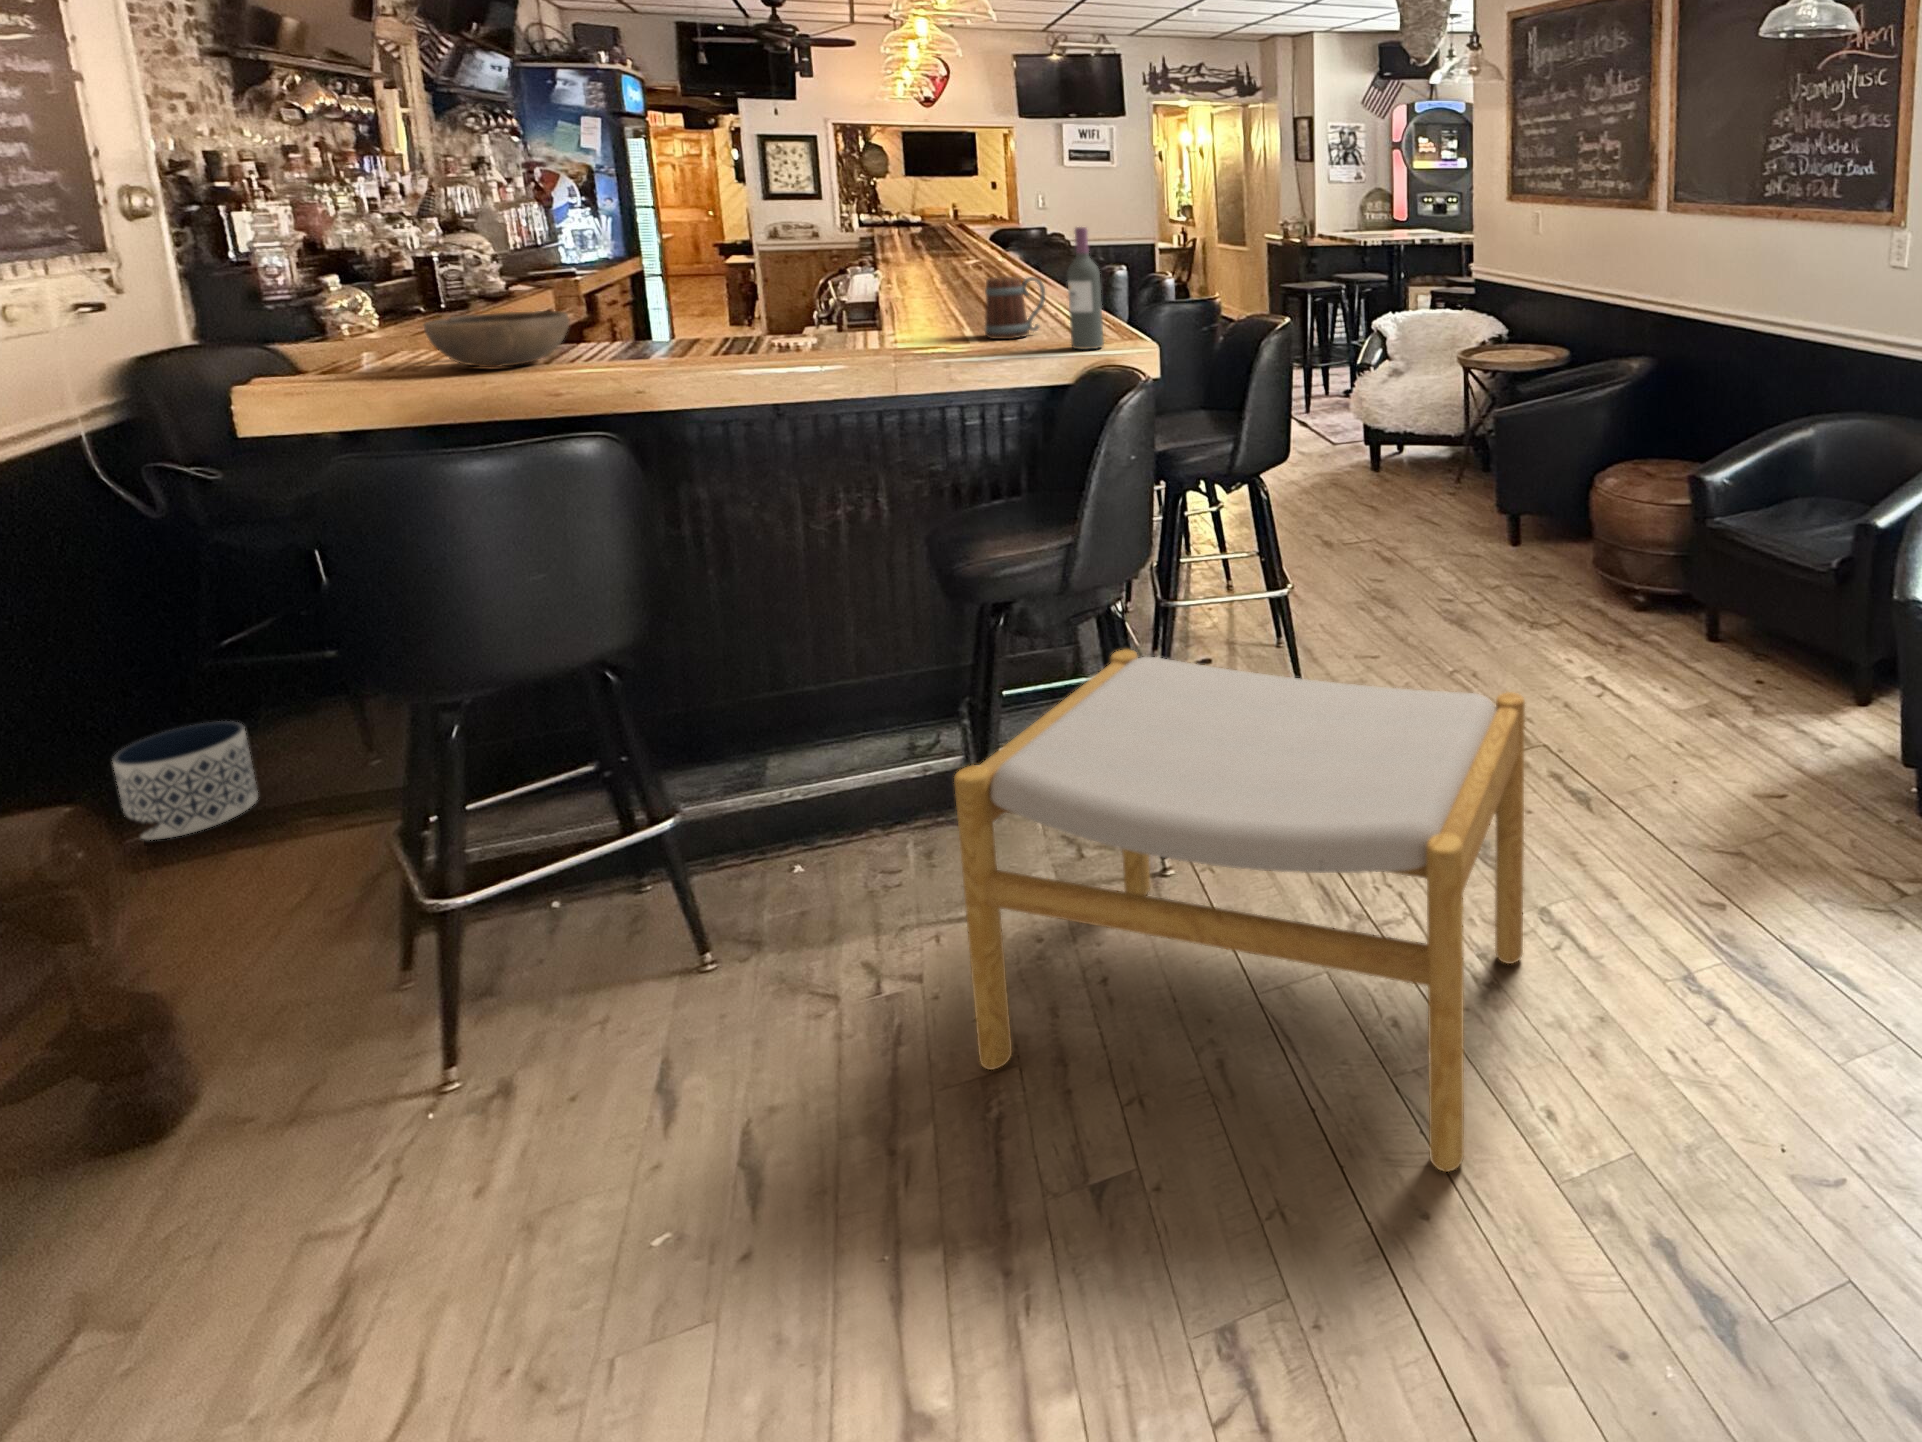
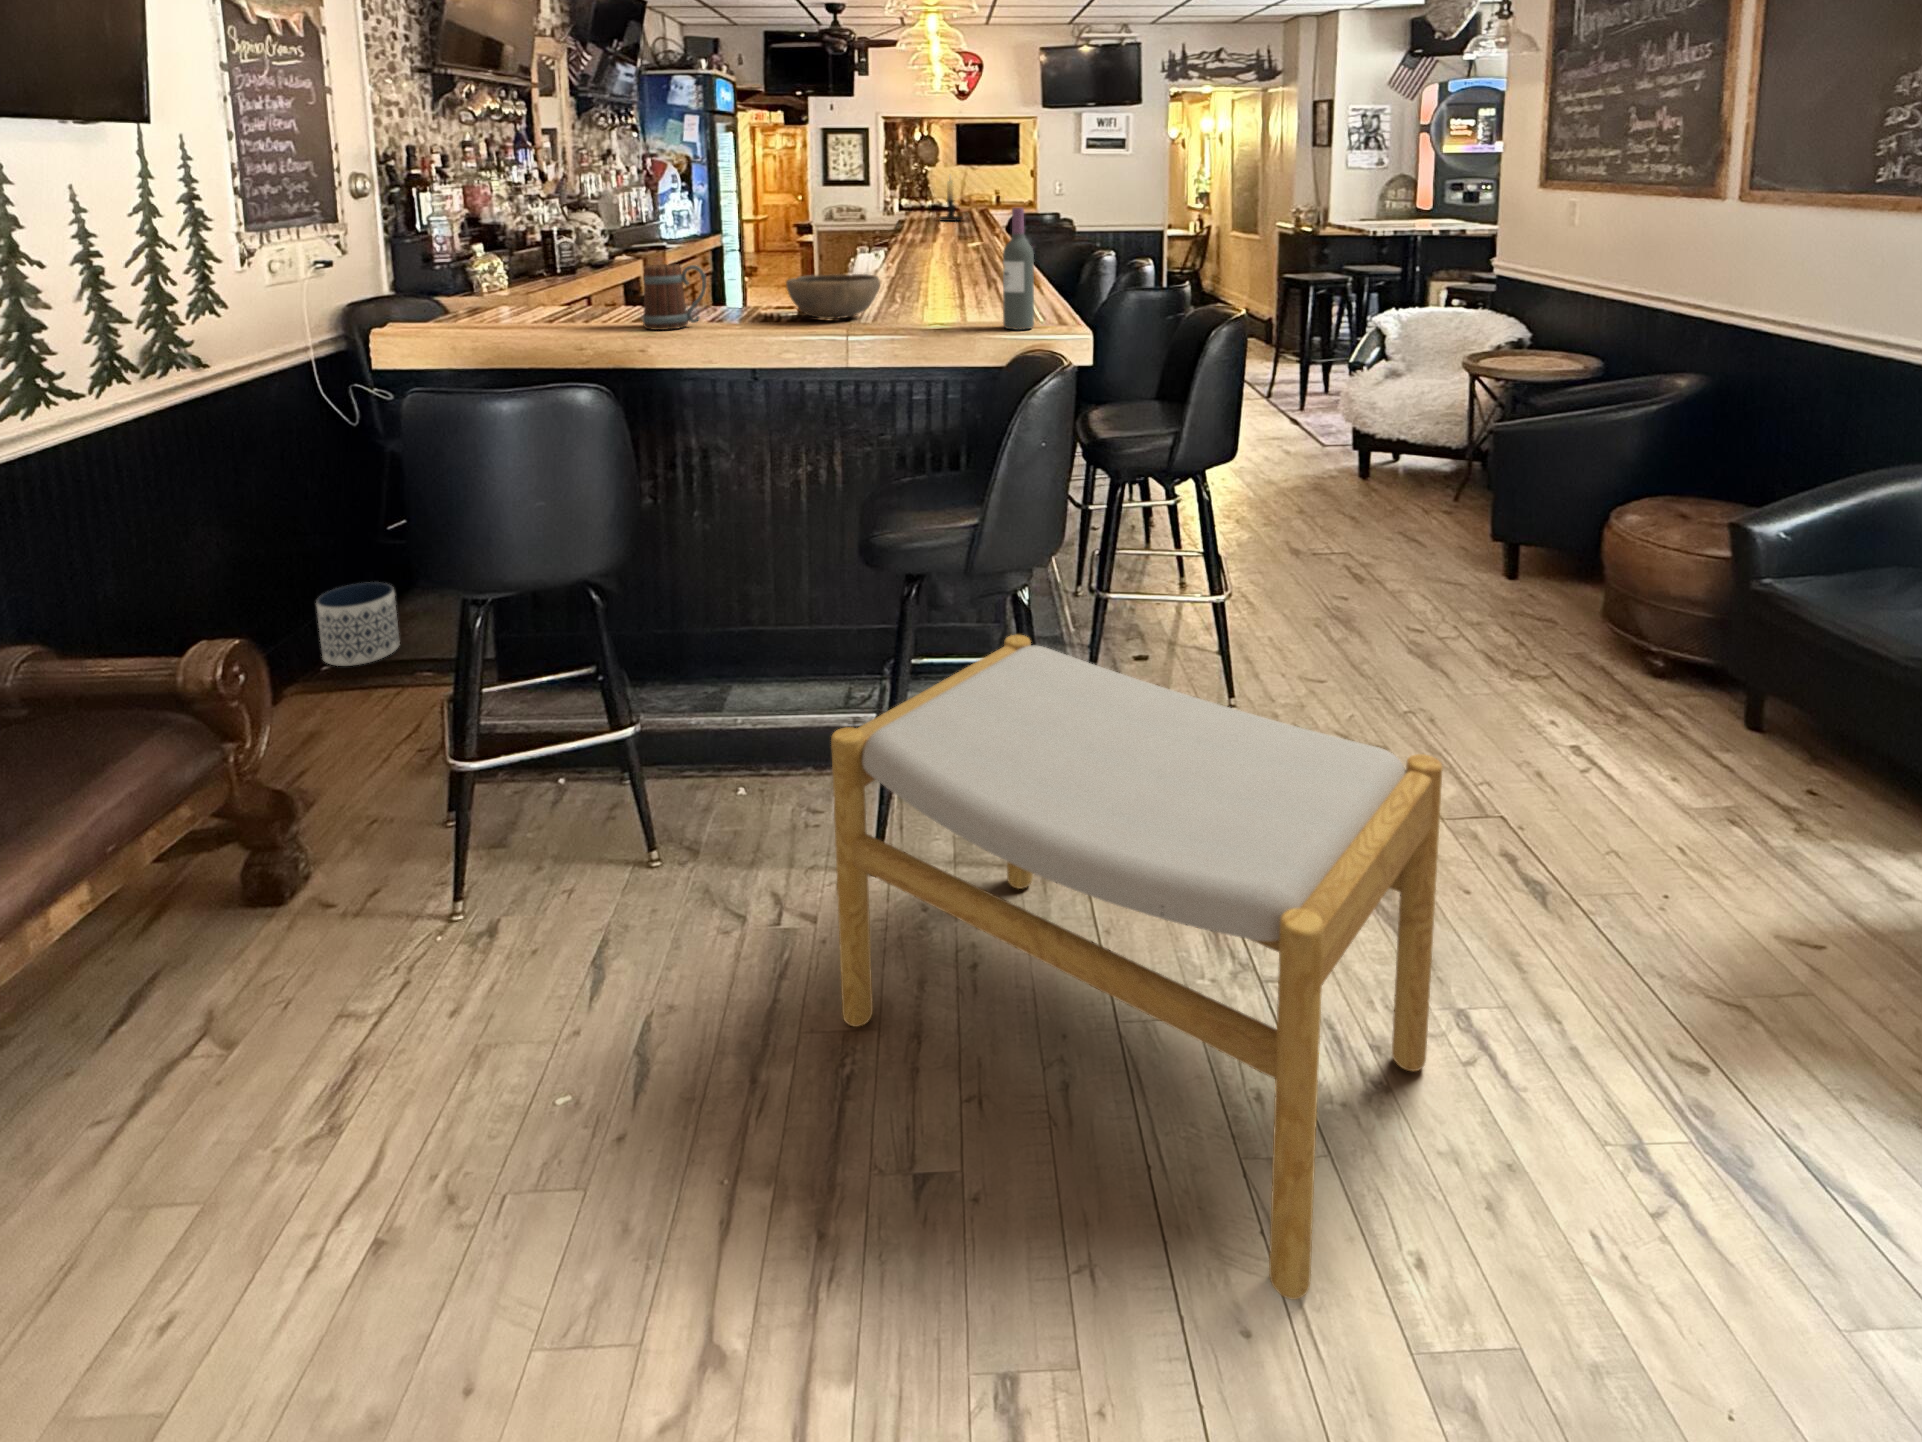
candle holder: none [934,187,963,238] -> present [939,177,963,221]
beer mug: present [984,276,1045,339] -> present [643,264,706,330]
bowl: present [424,311,569,367] -> present [786,274,880,319]

